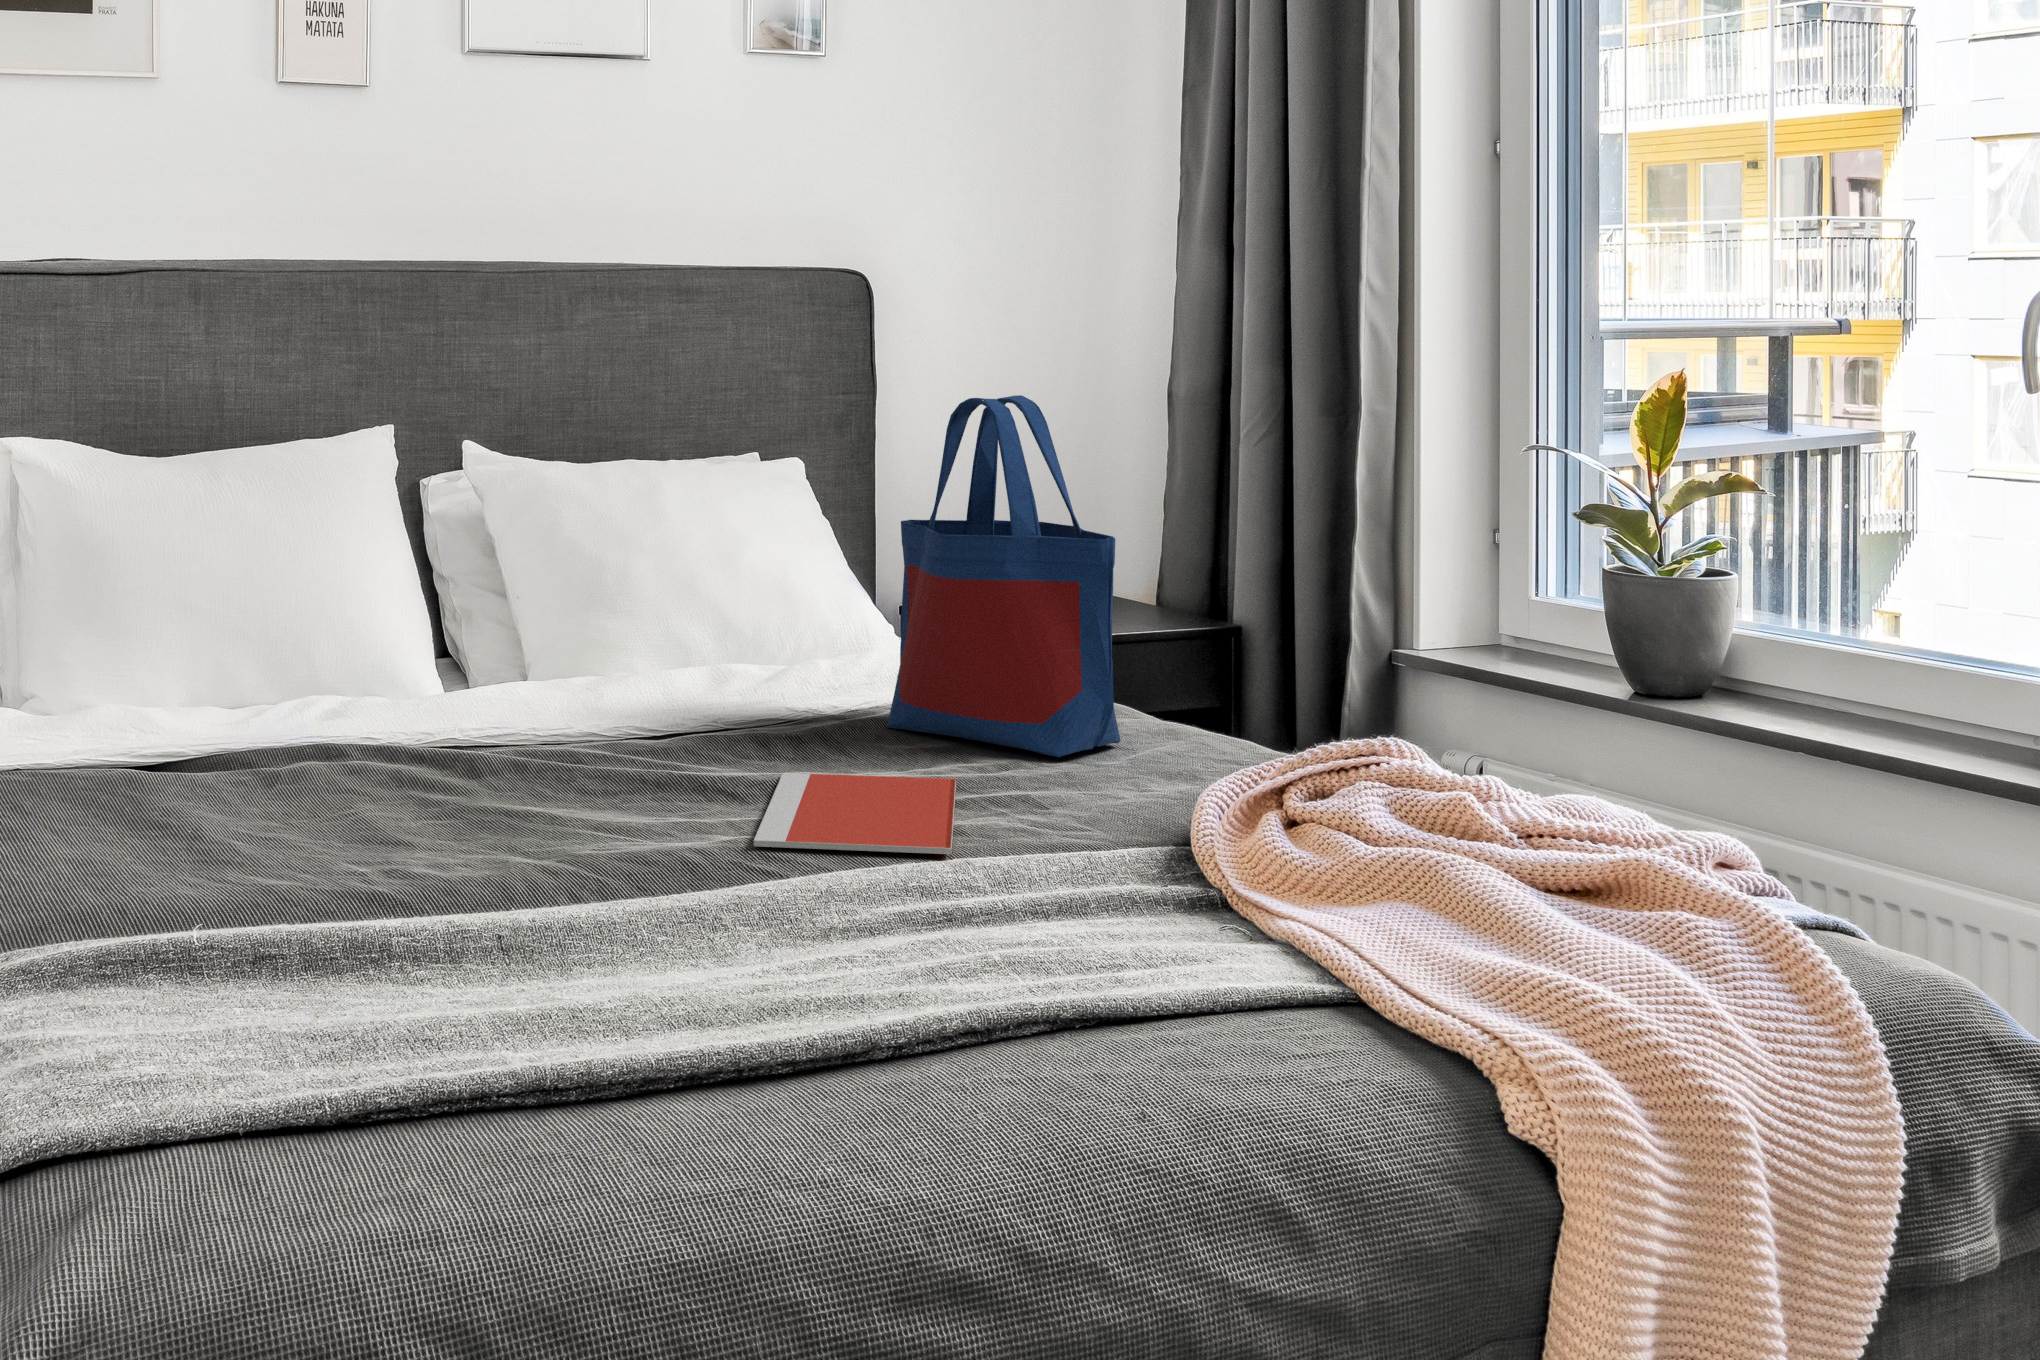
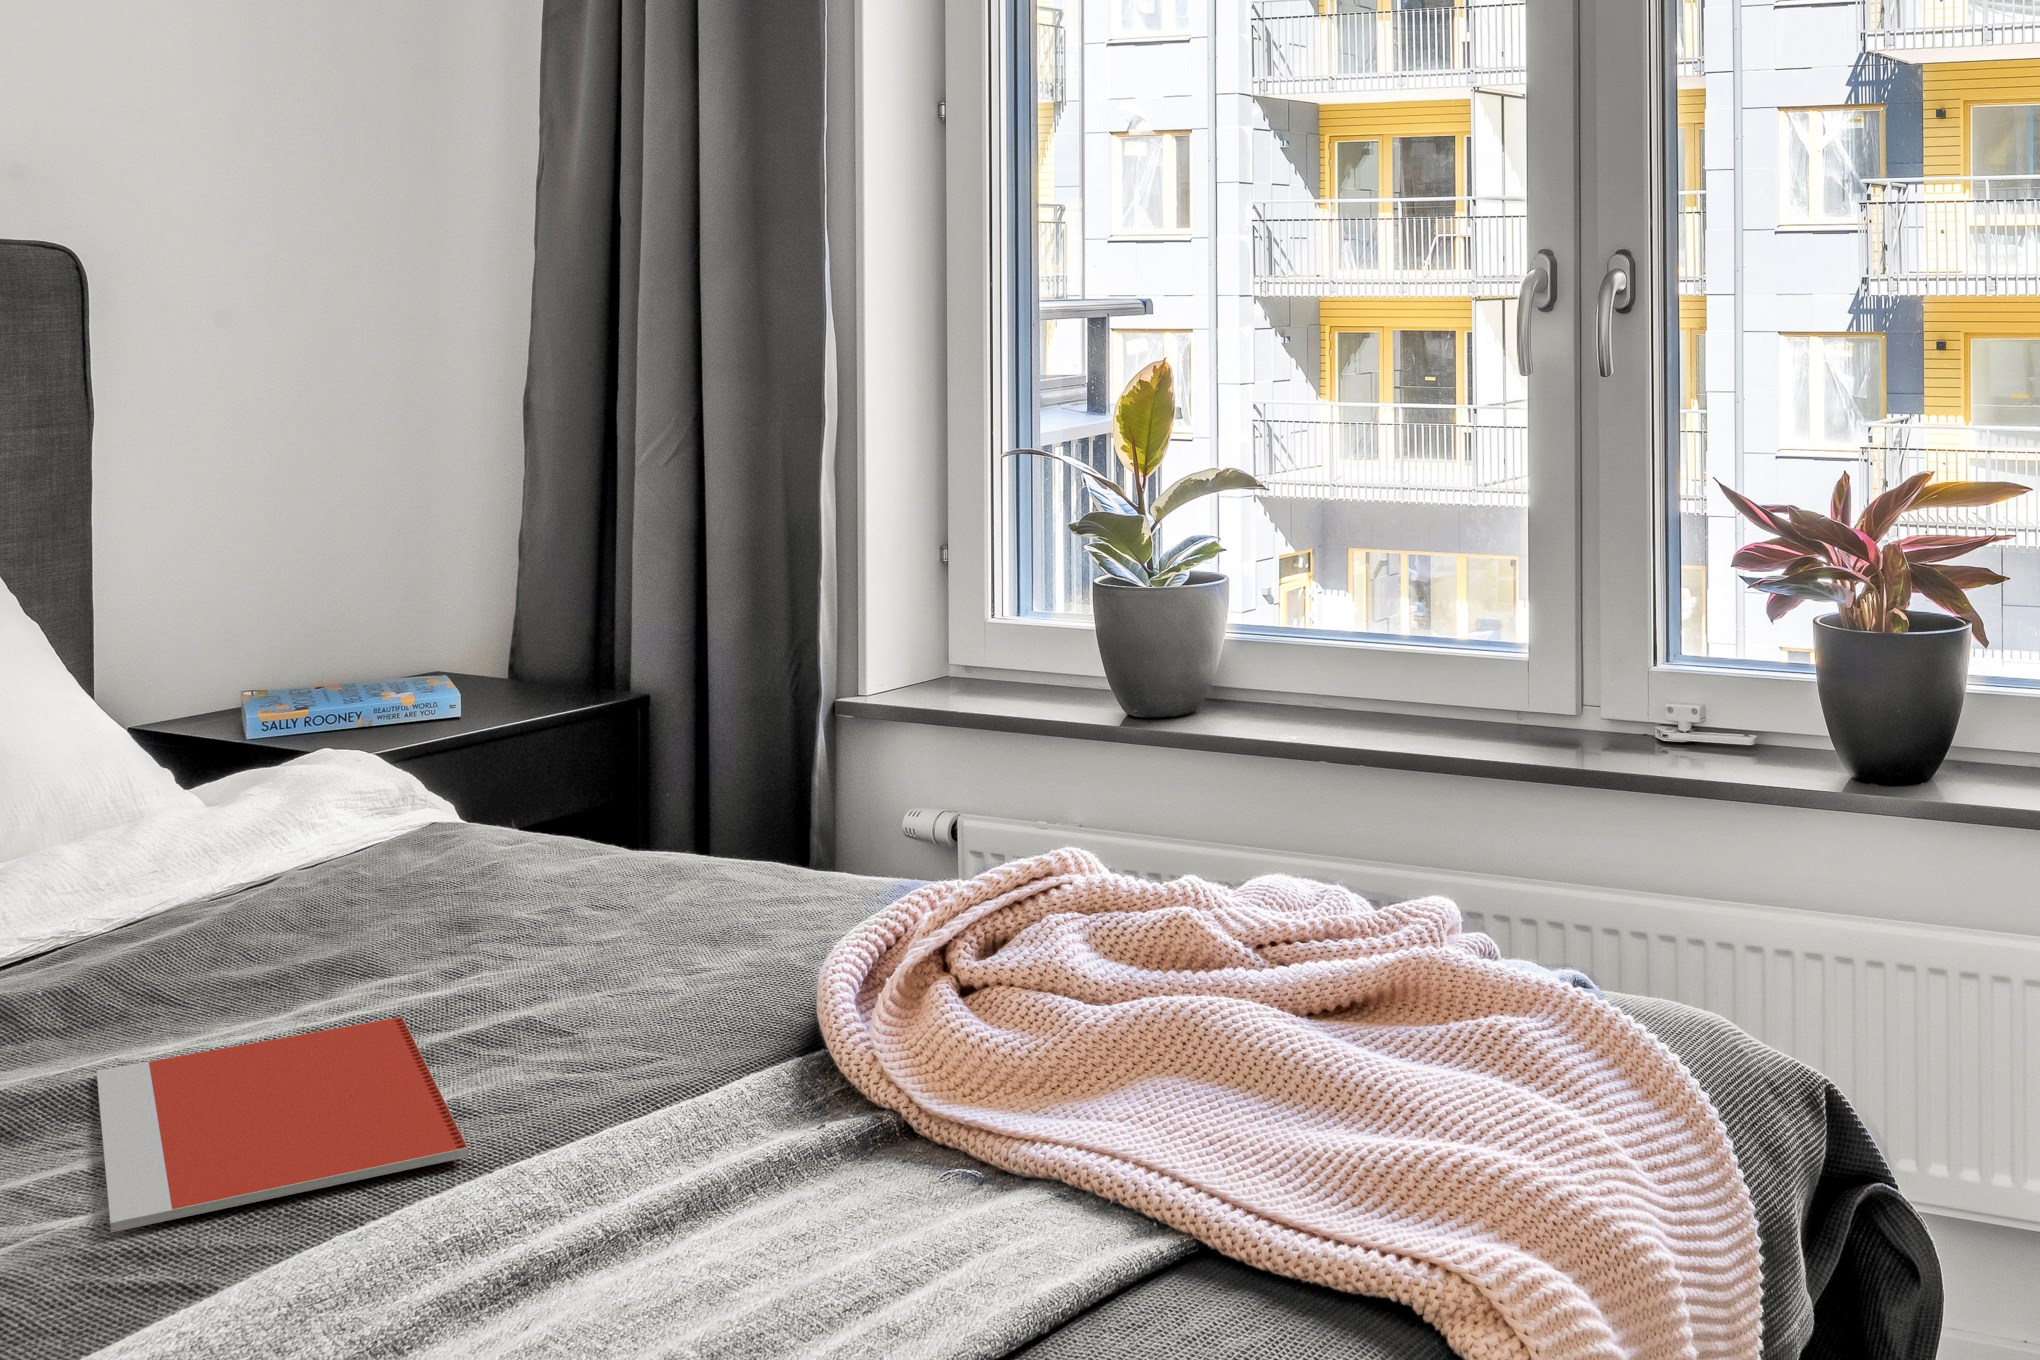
tote bag: present [886,395,1121,758] -> none [235,440,611,947]

